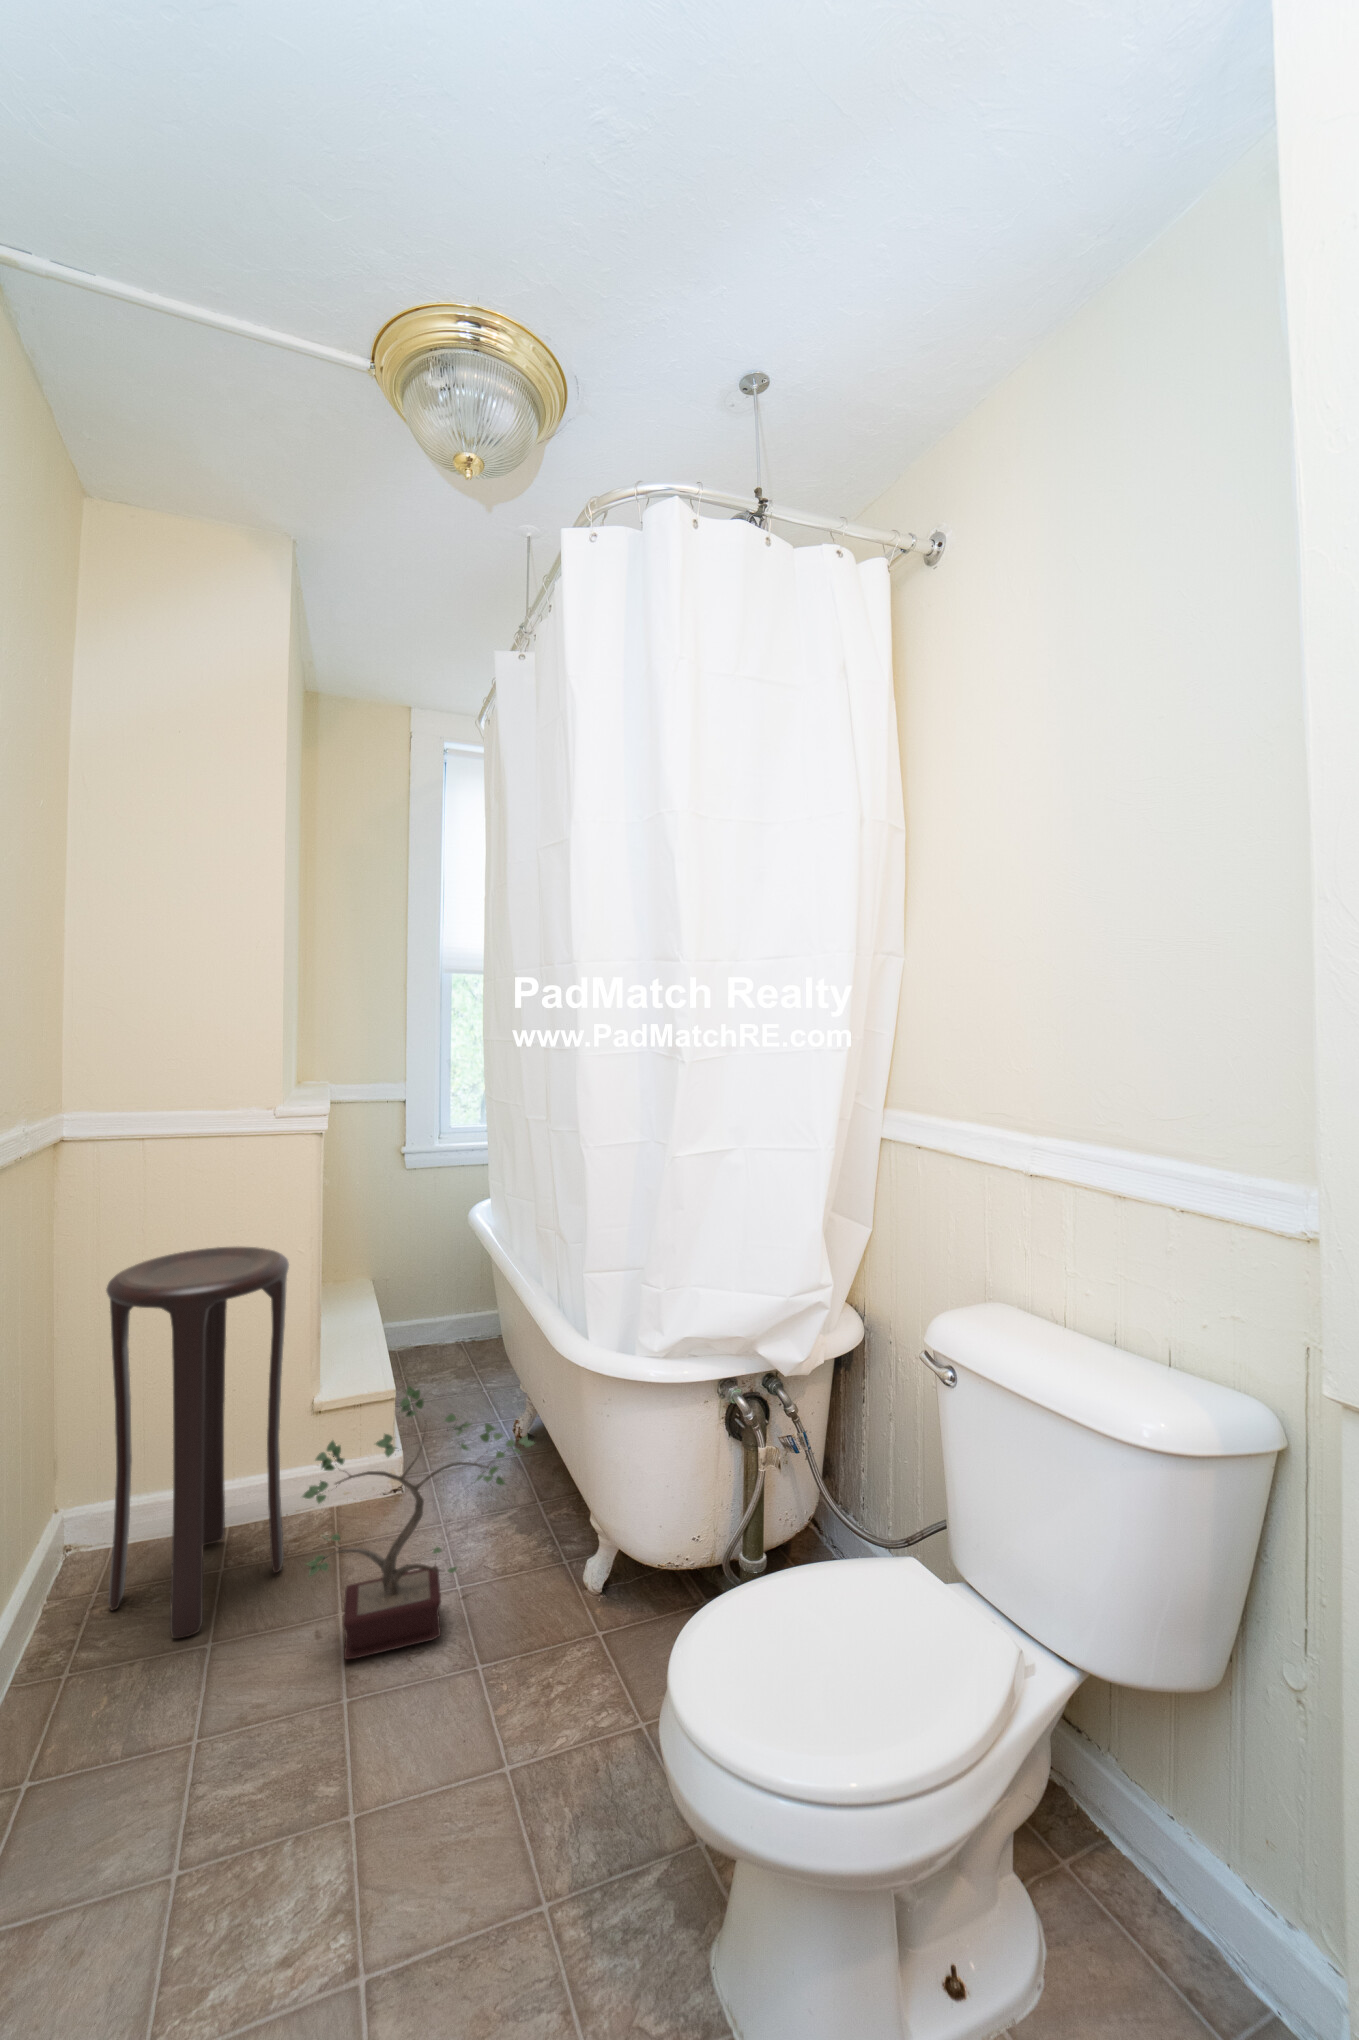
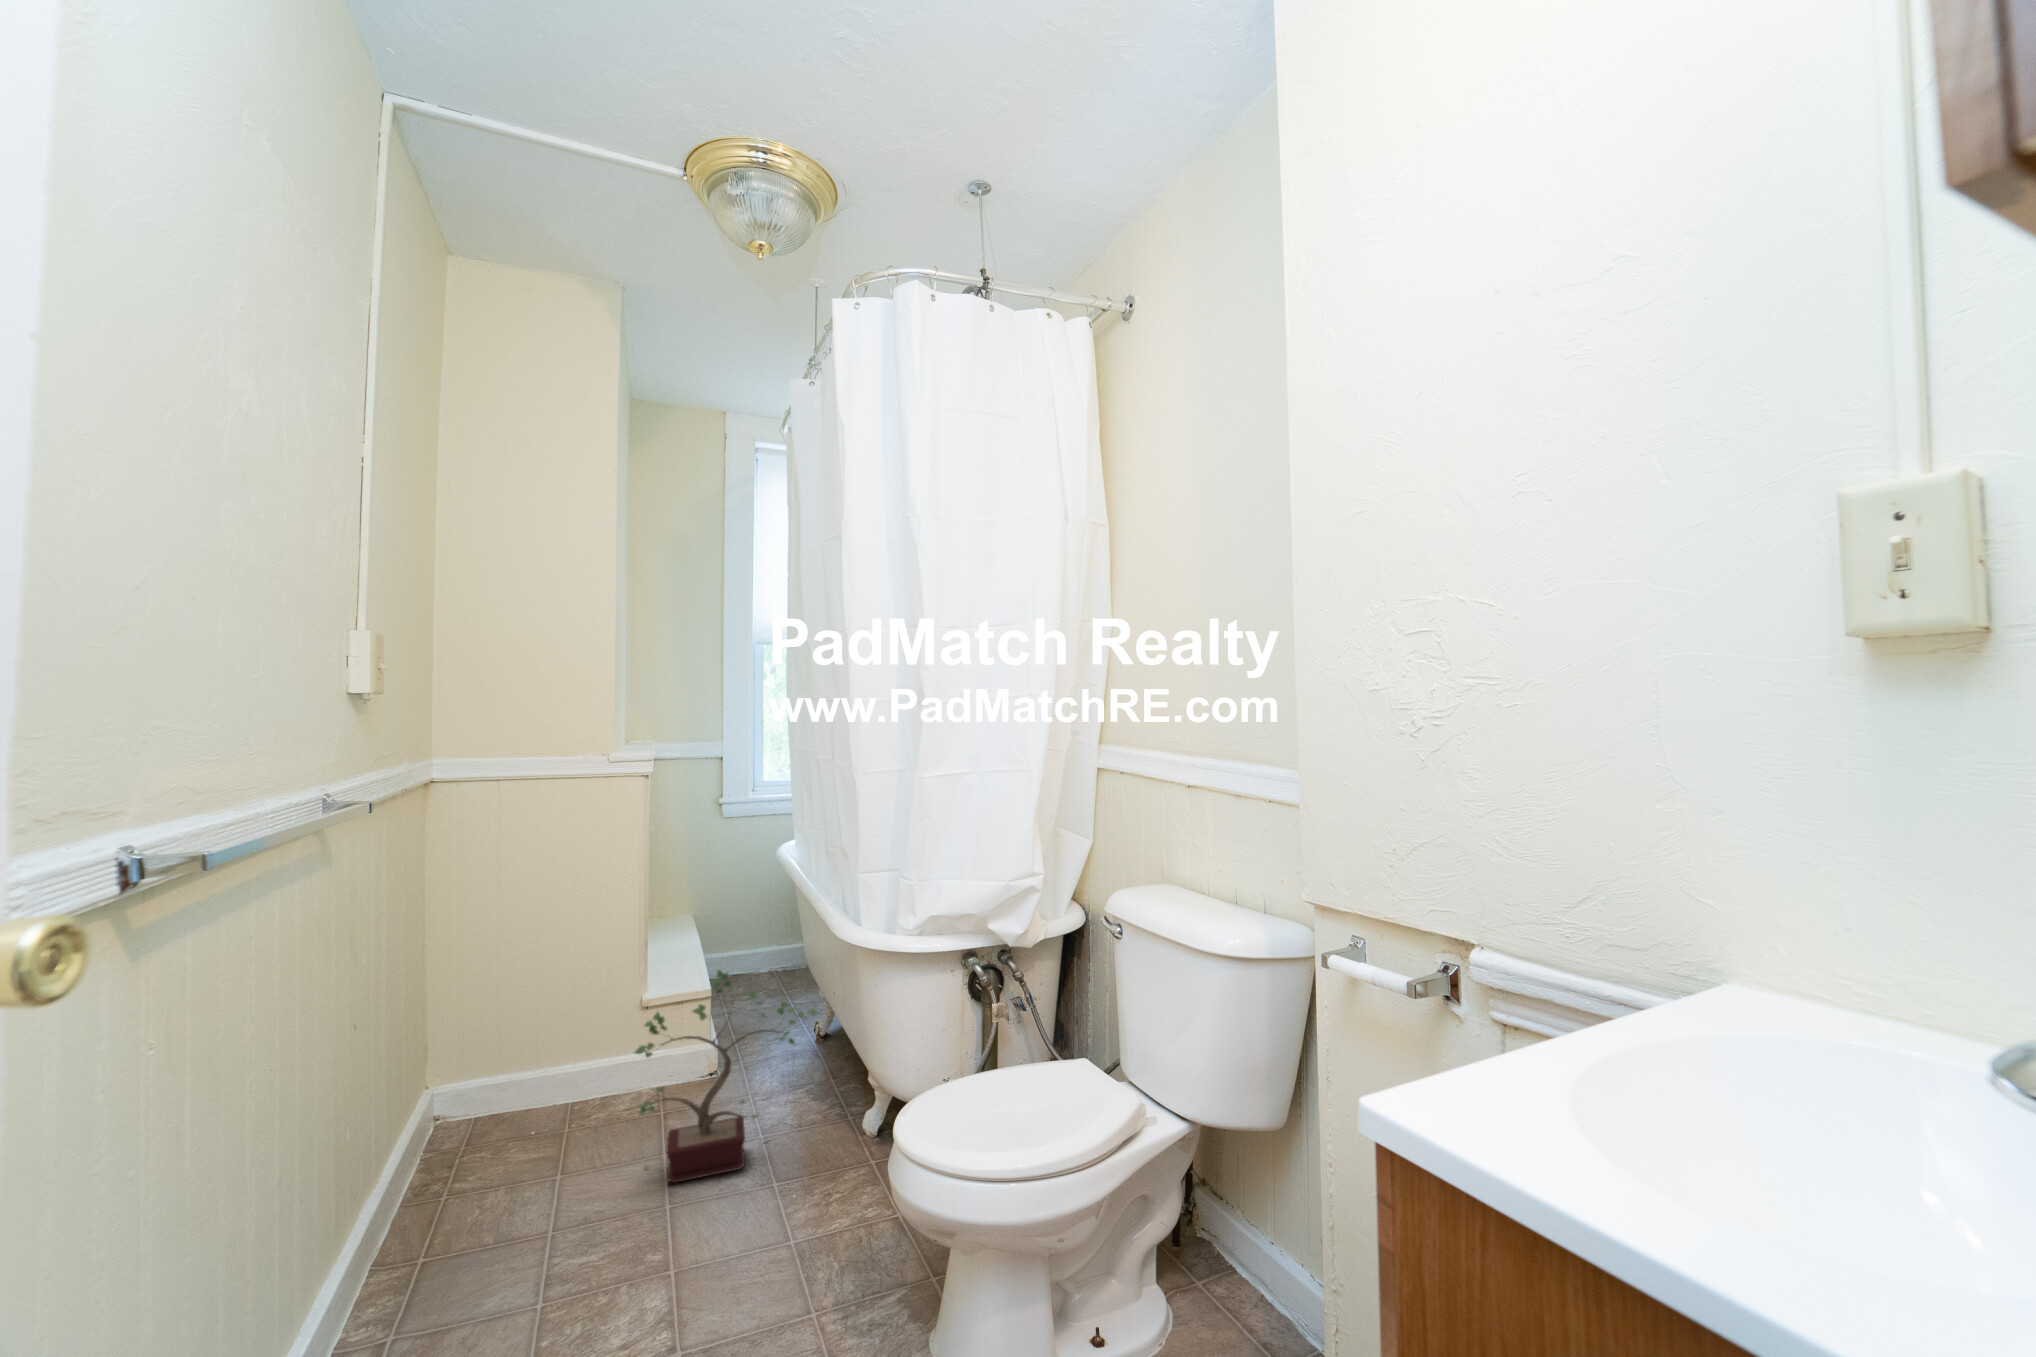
stool: present [106,1246,289,1638] -> none [474,867,621,1173]

